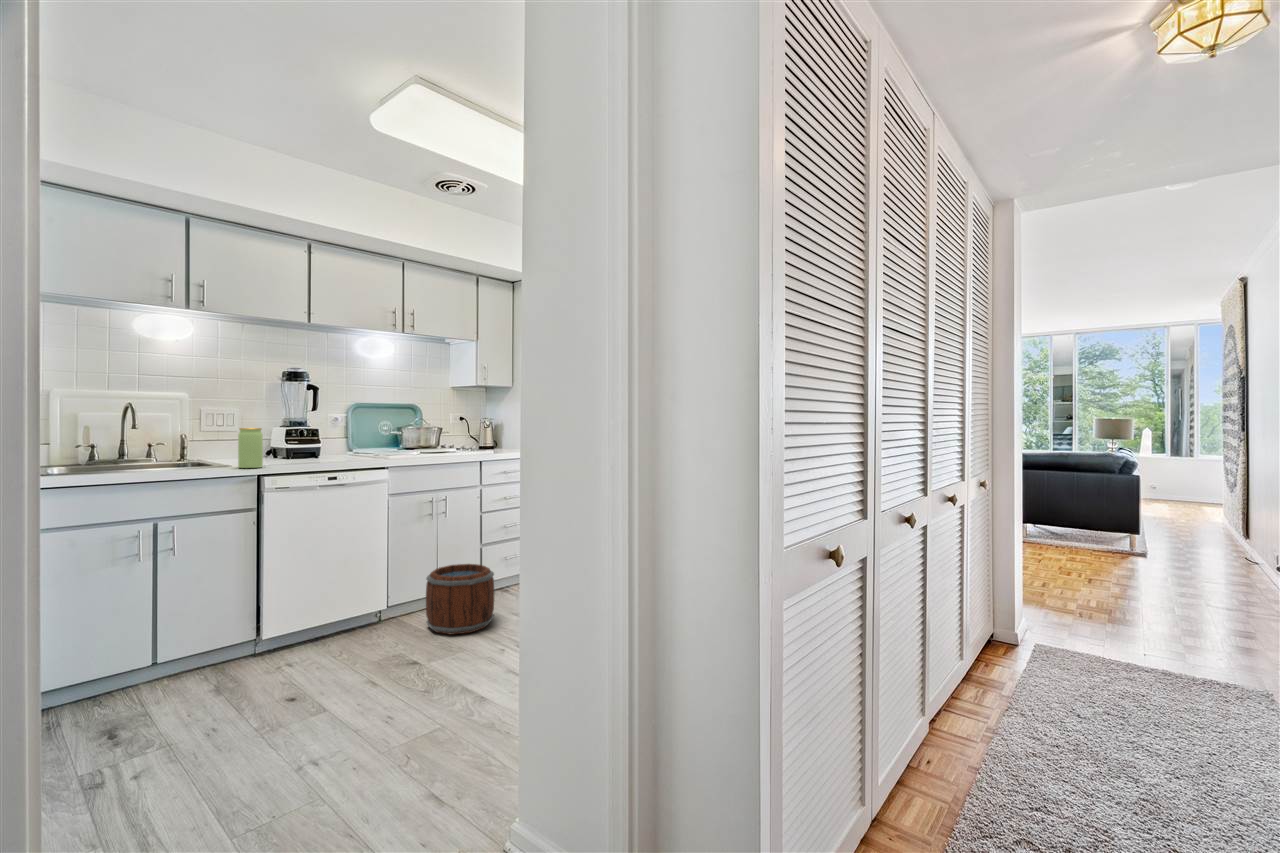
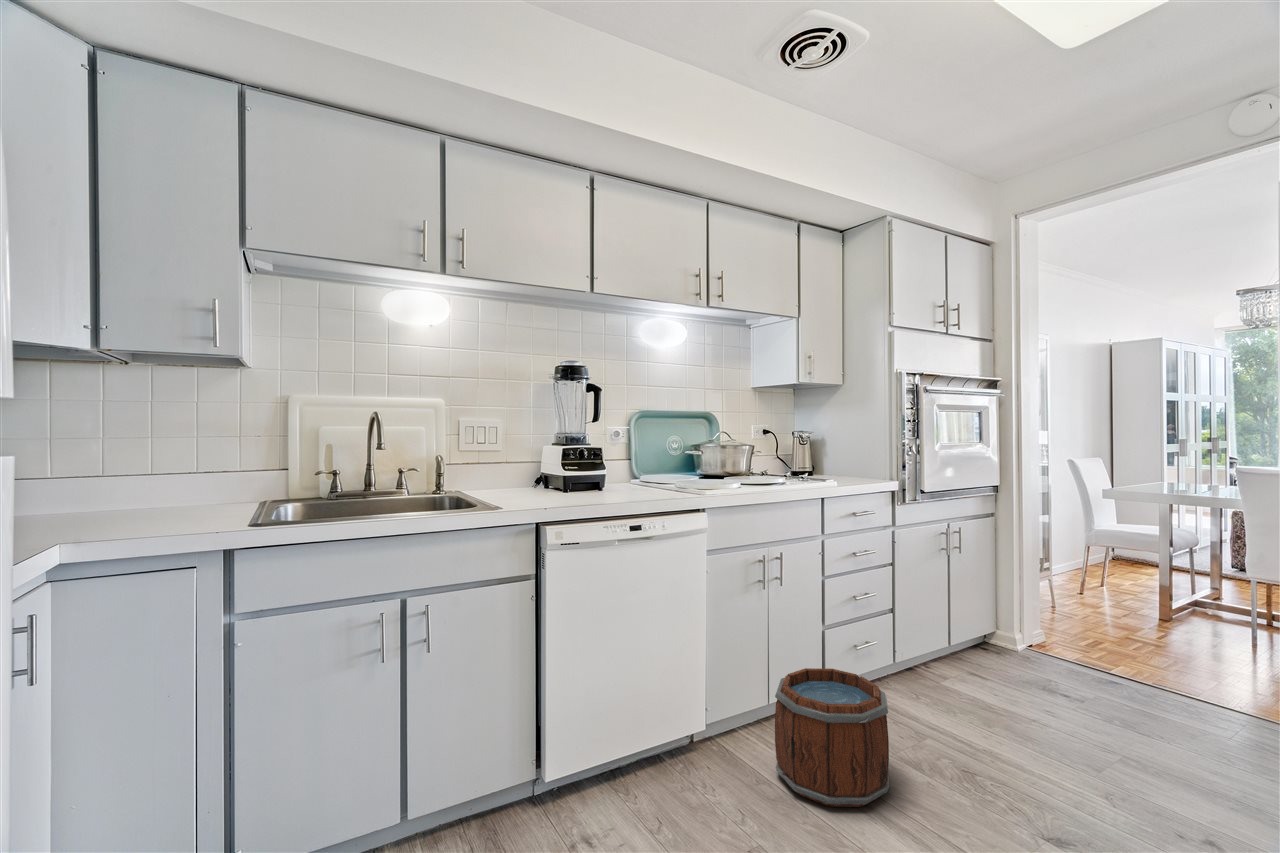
jar: present [238,428,263,468] -> none [510,448,543,512]

